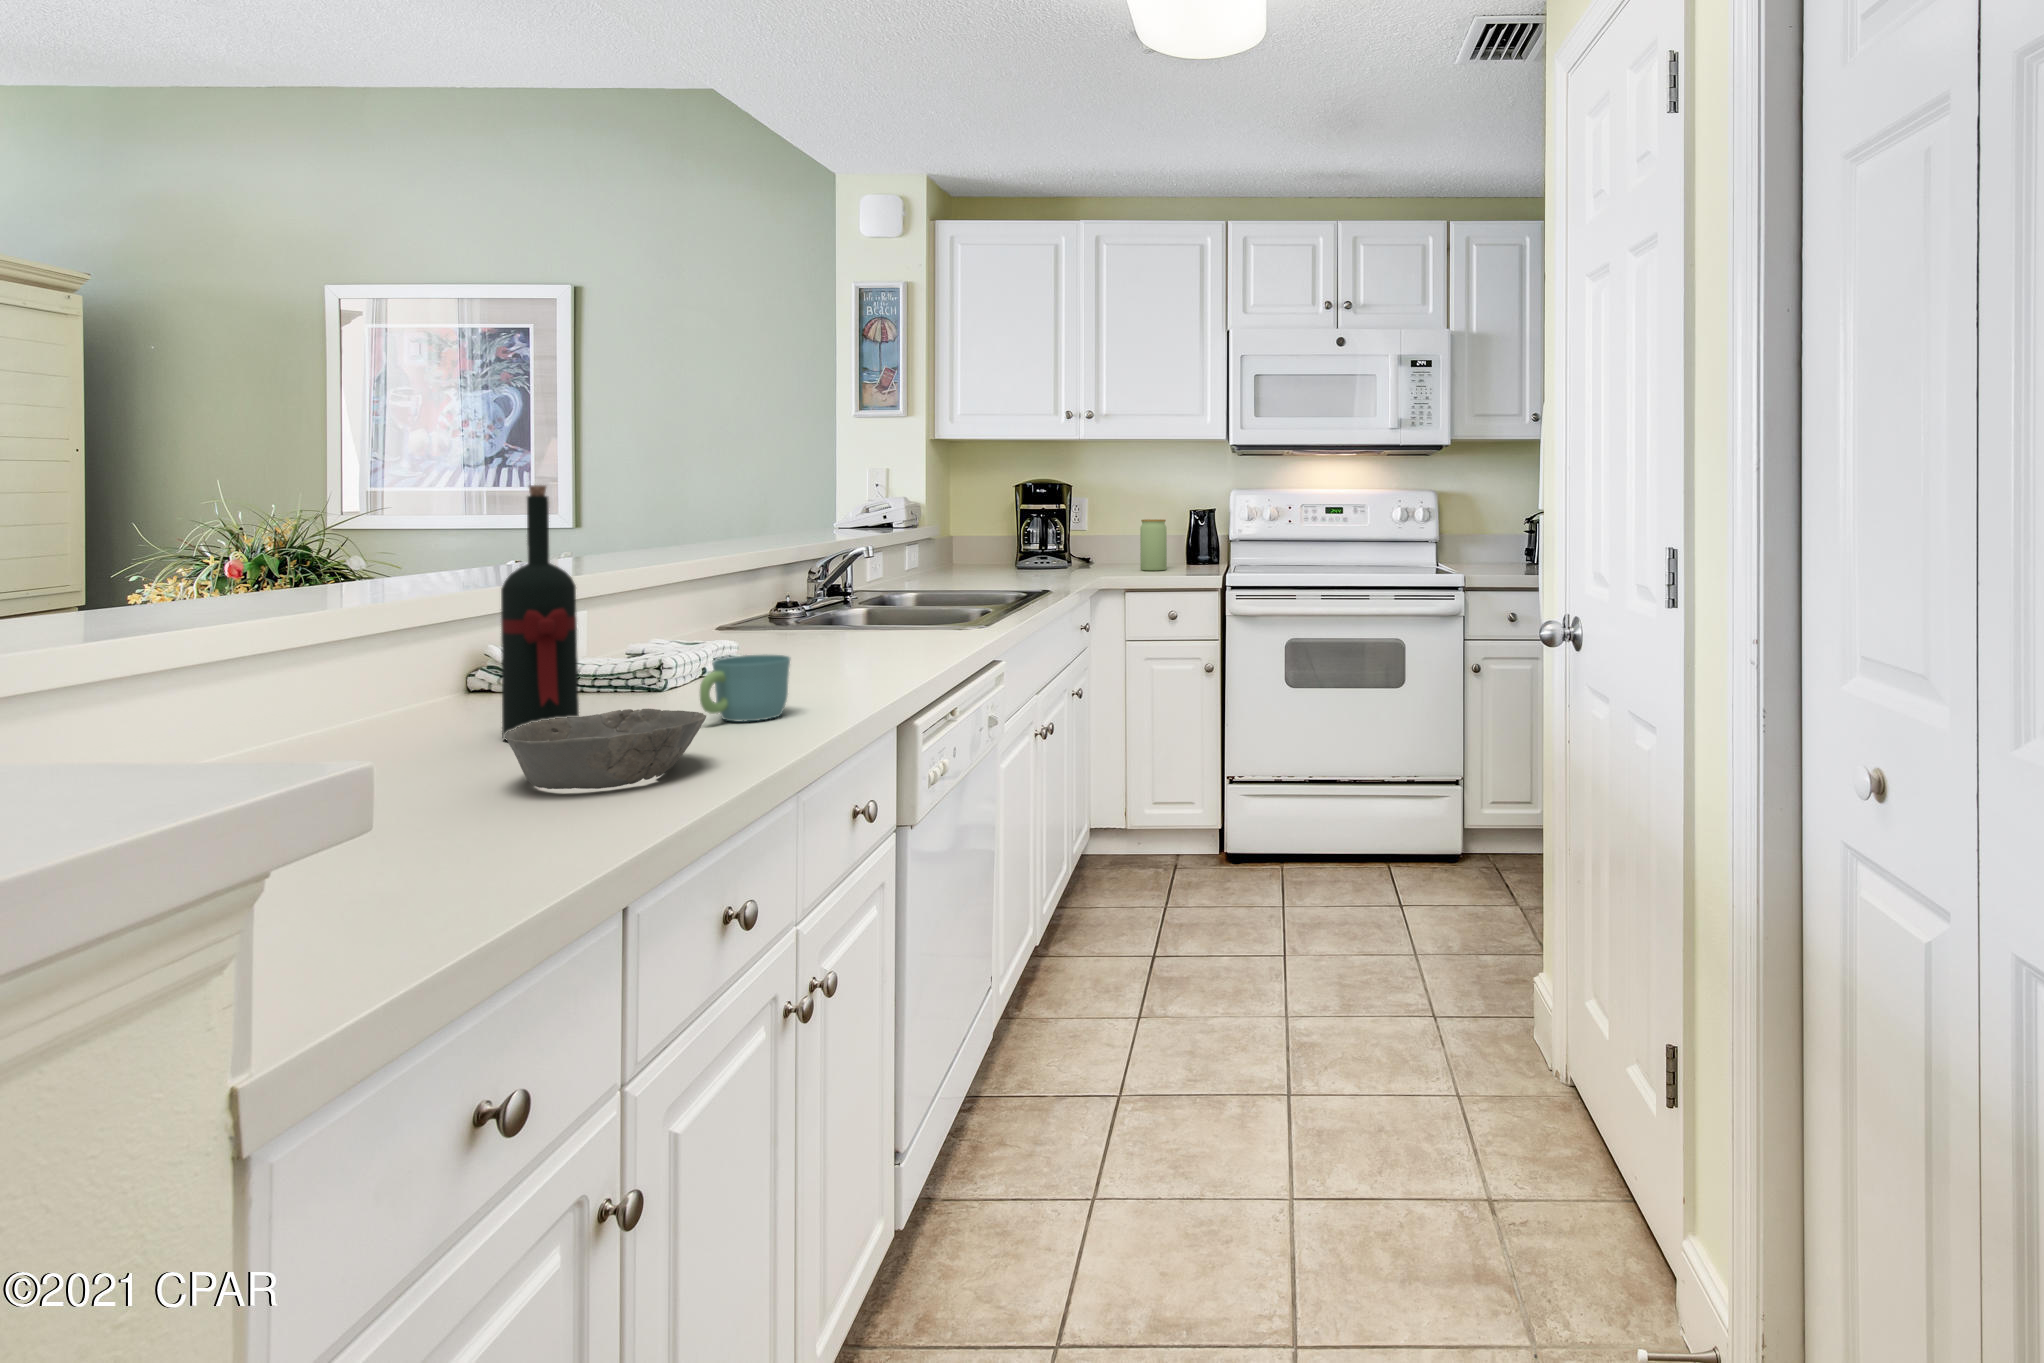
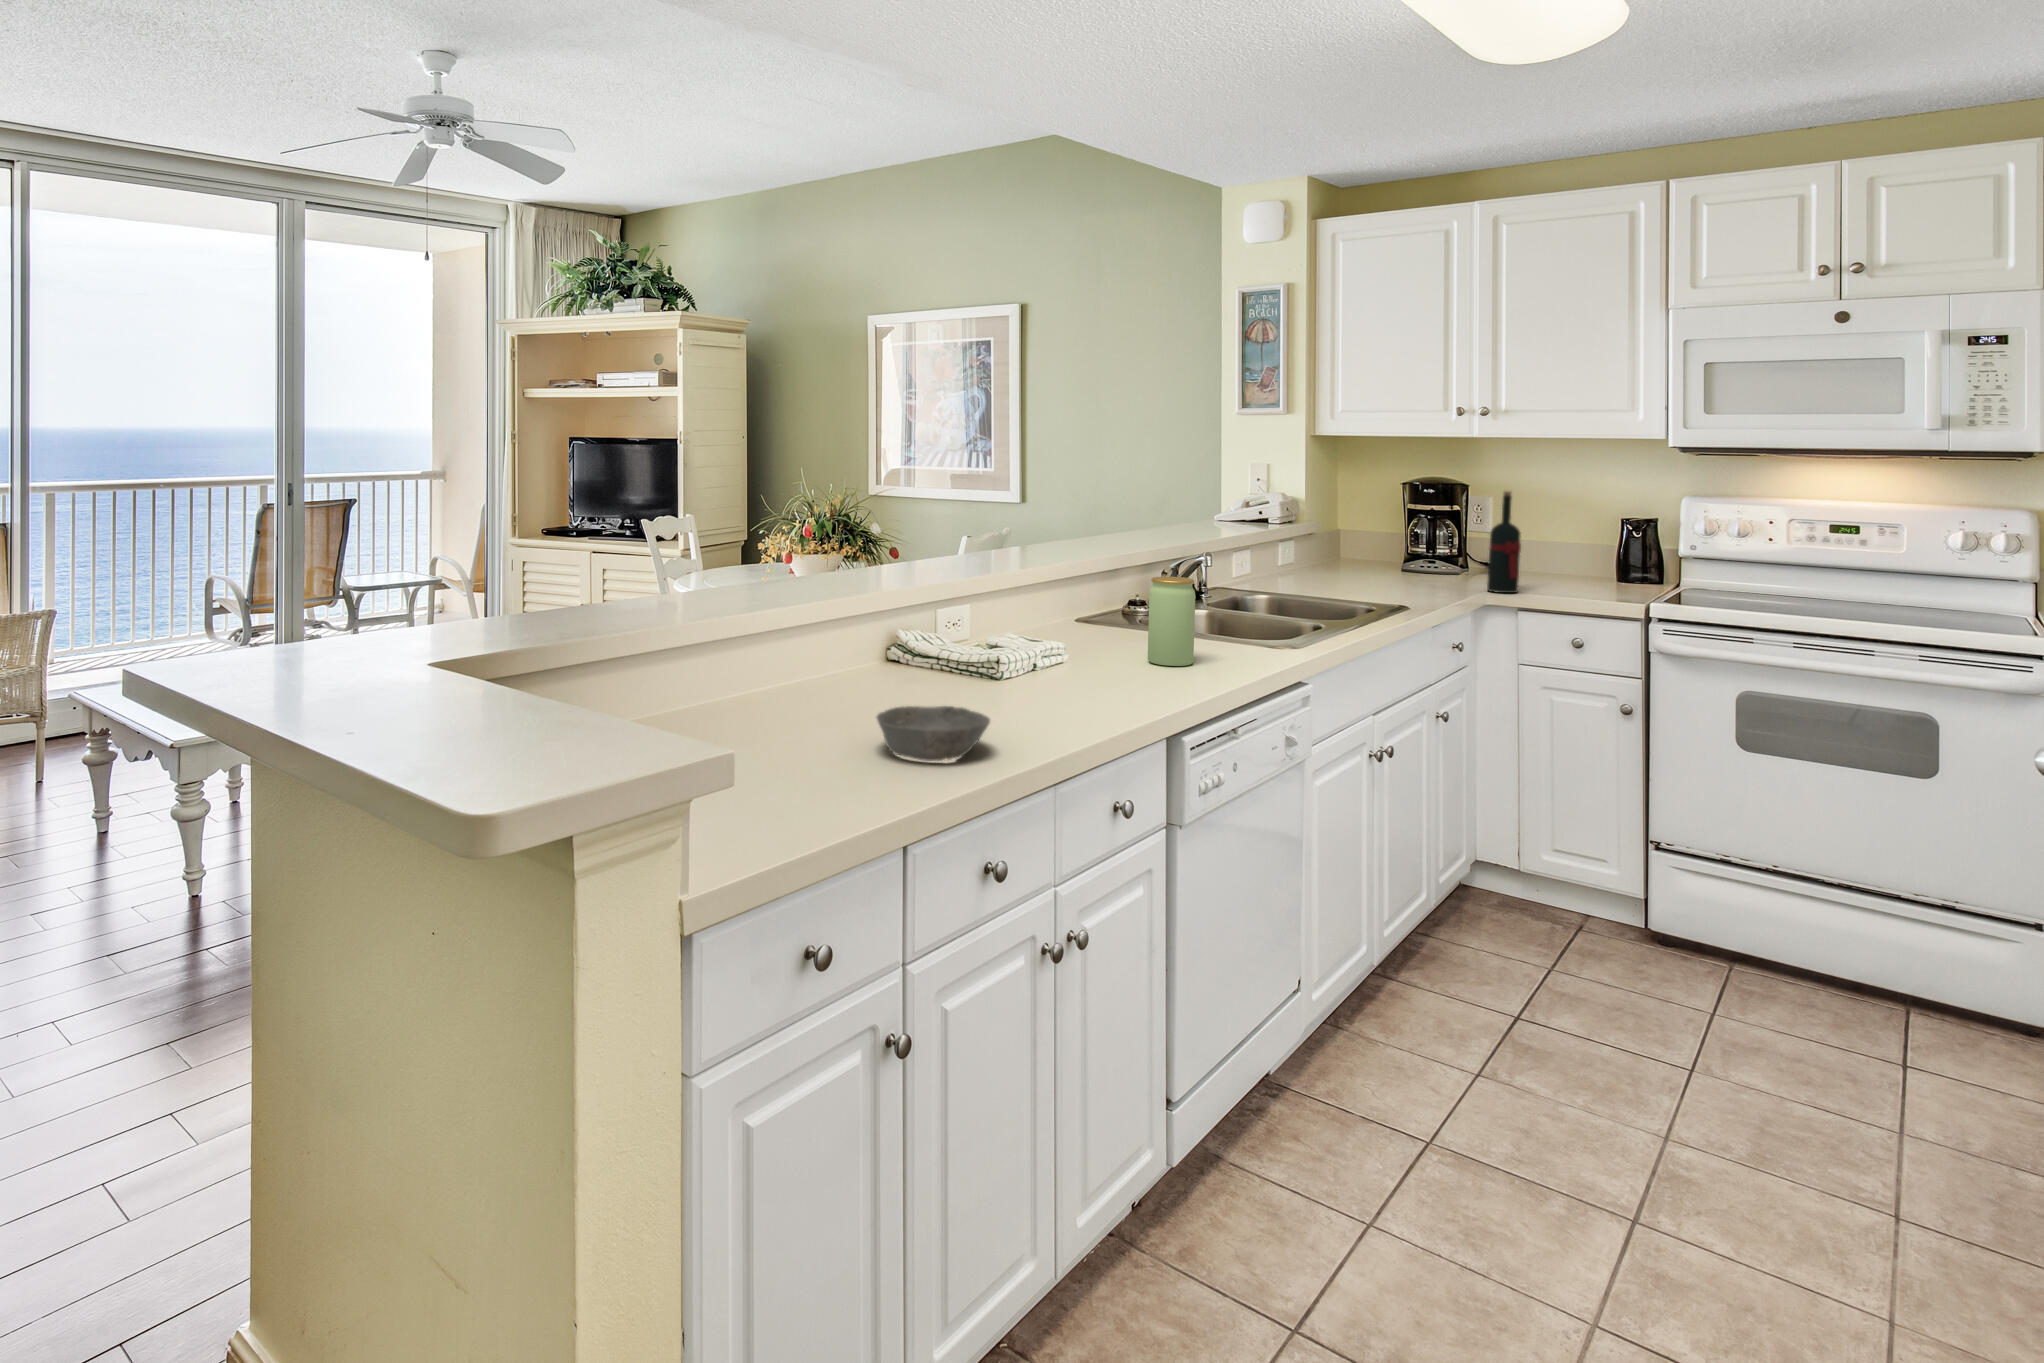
wine bottle: present [501,485,579,739] -> present [1487,491,1521,593]
jar: present [1140,519,1167,571] -> present [1148,577,1195,666]
mug: present [700,654,790,722] -> none [1006,670,1071,722]

